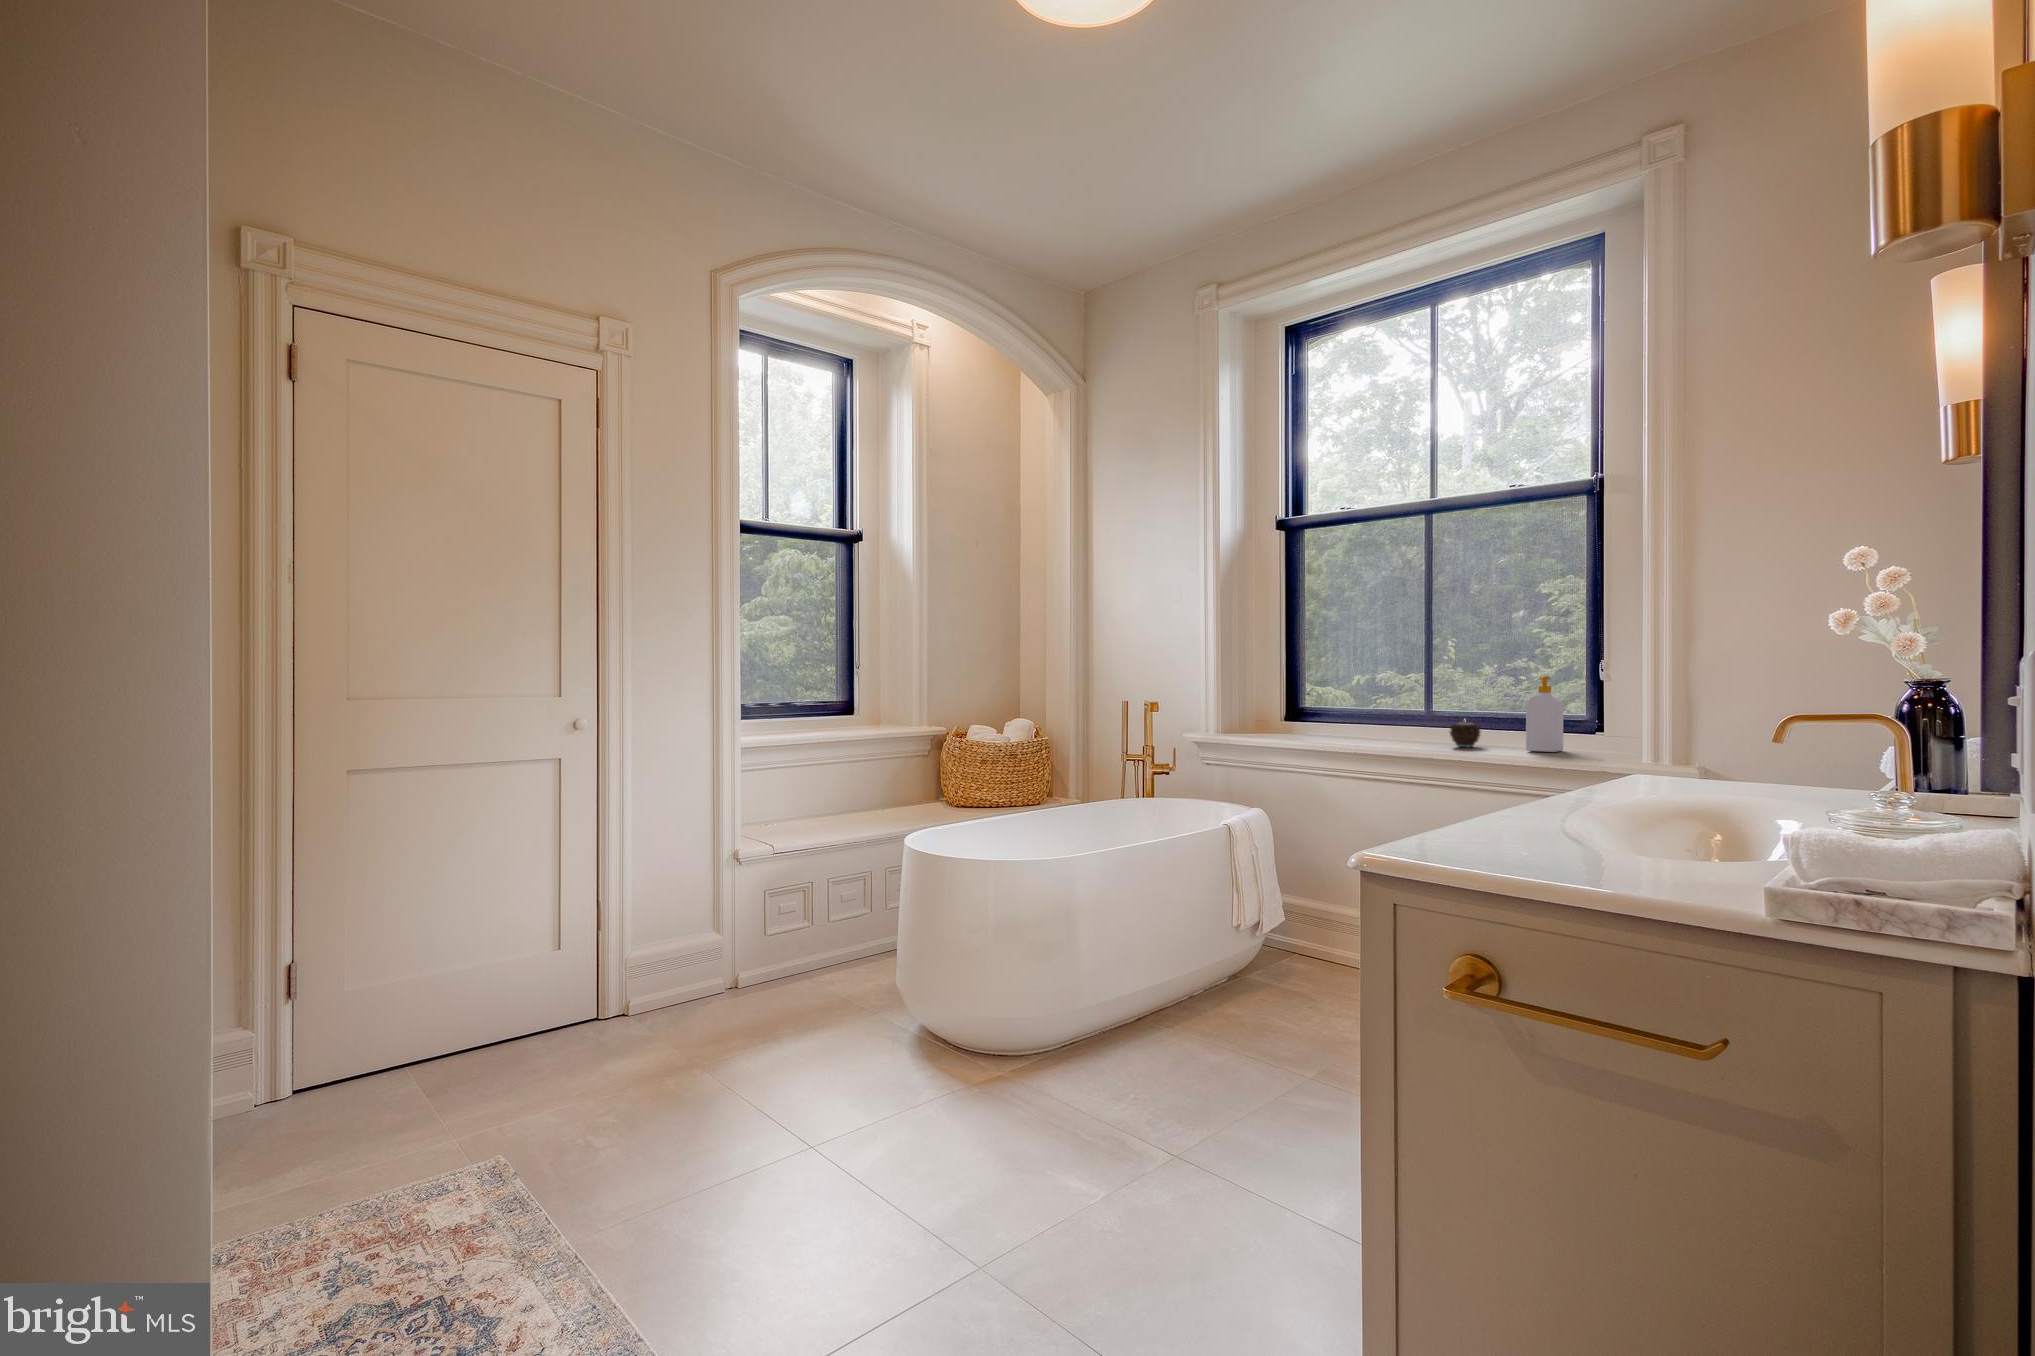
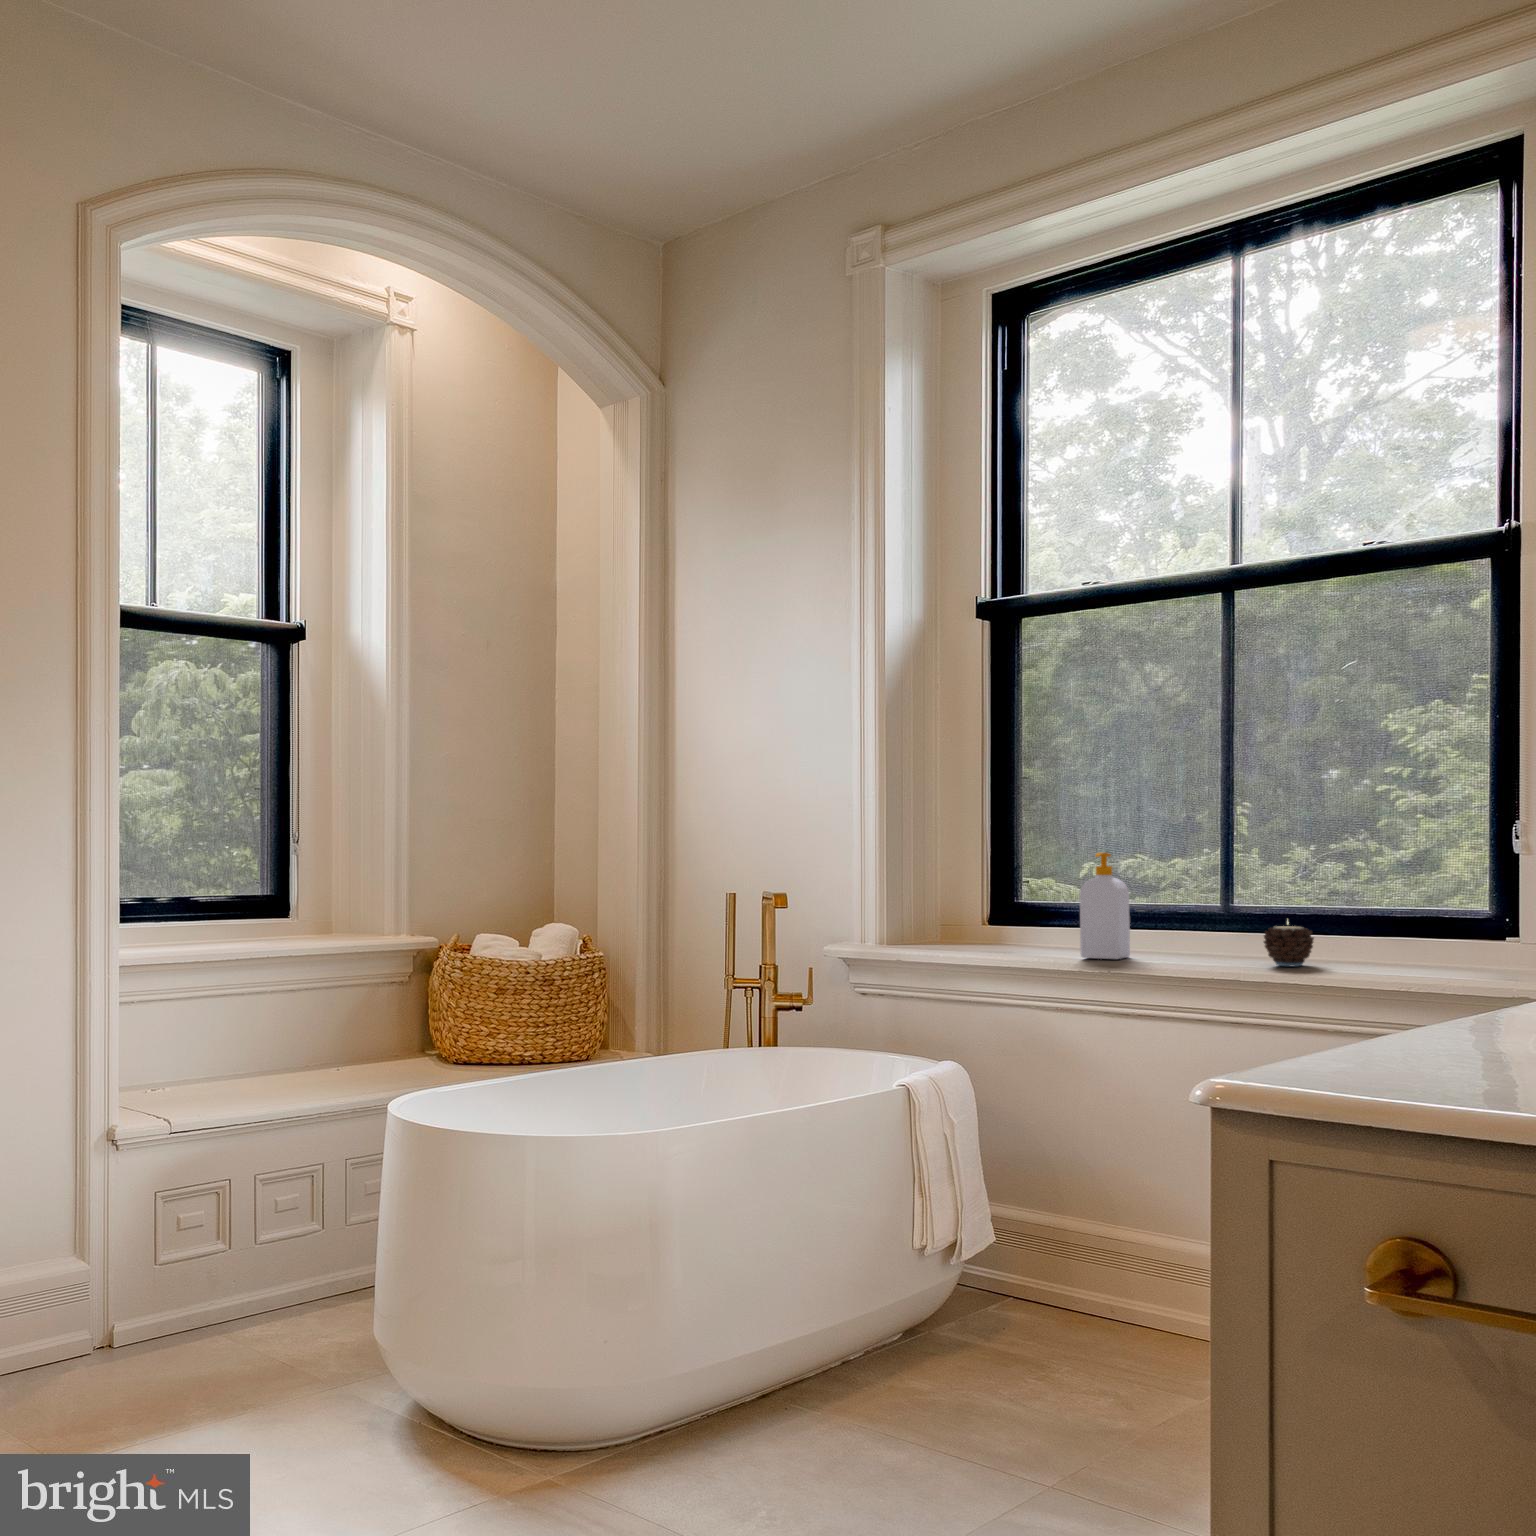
soap bottle: present [1526,676,1563,752] -> present [1080,853,1130,959]

